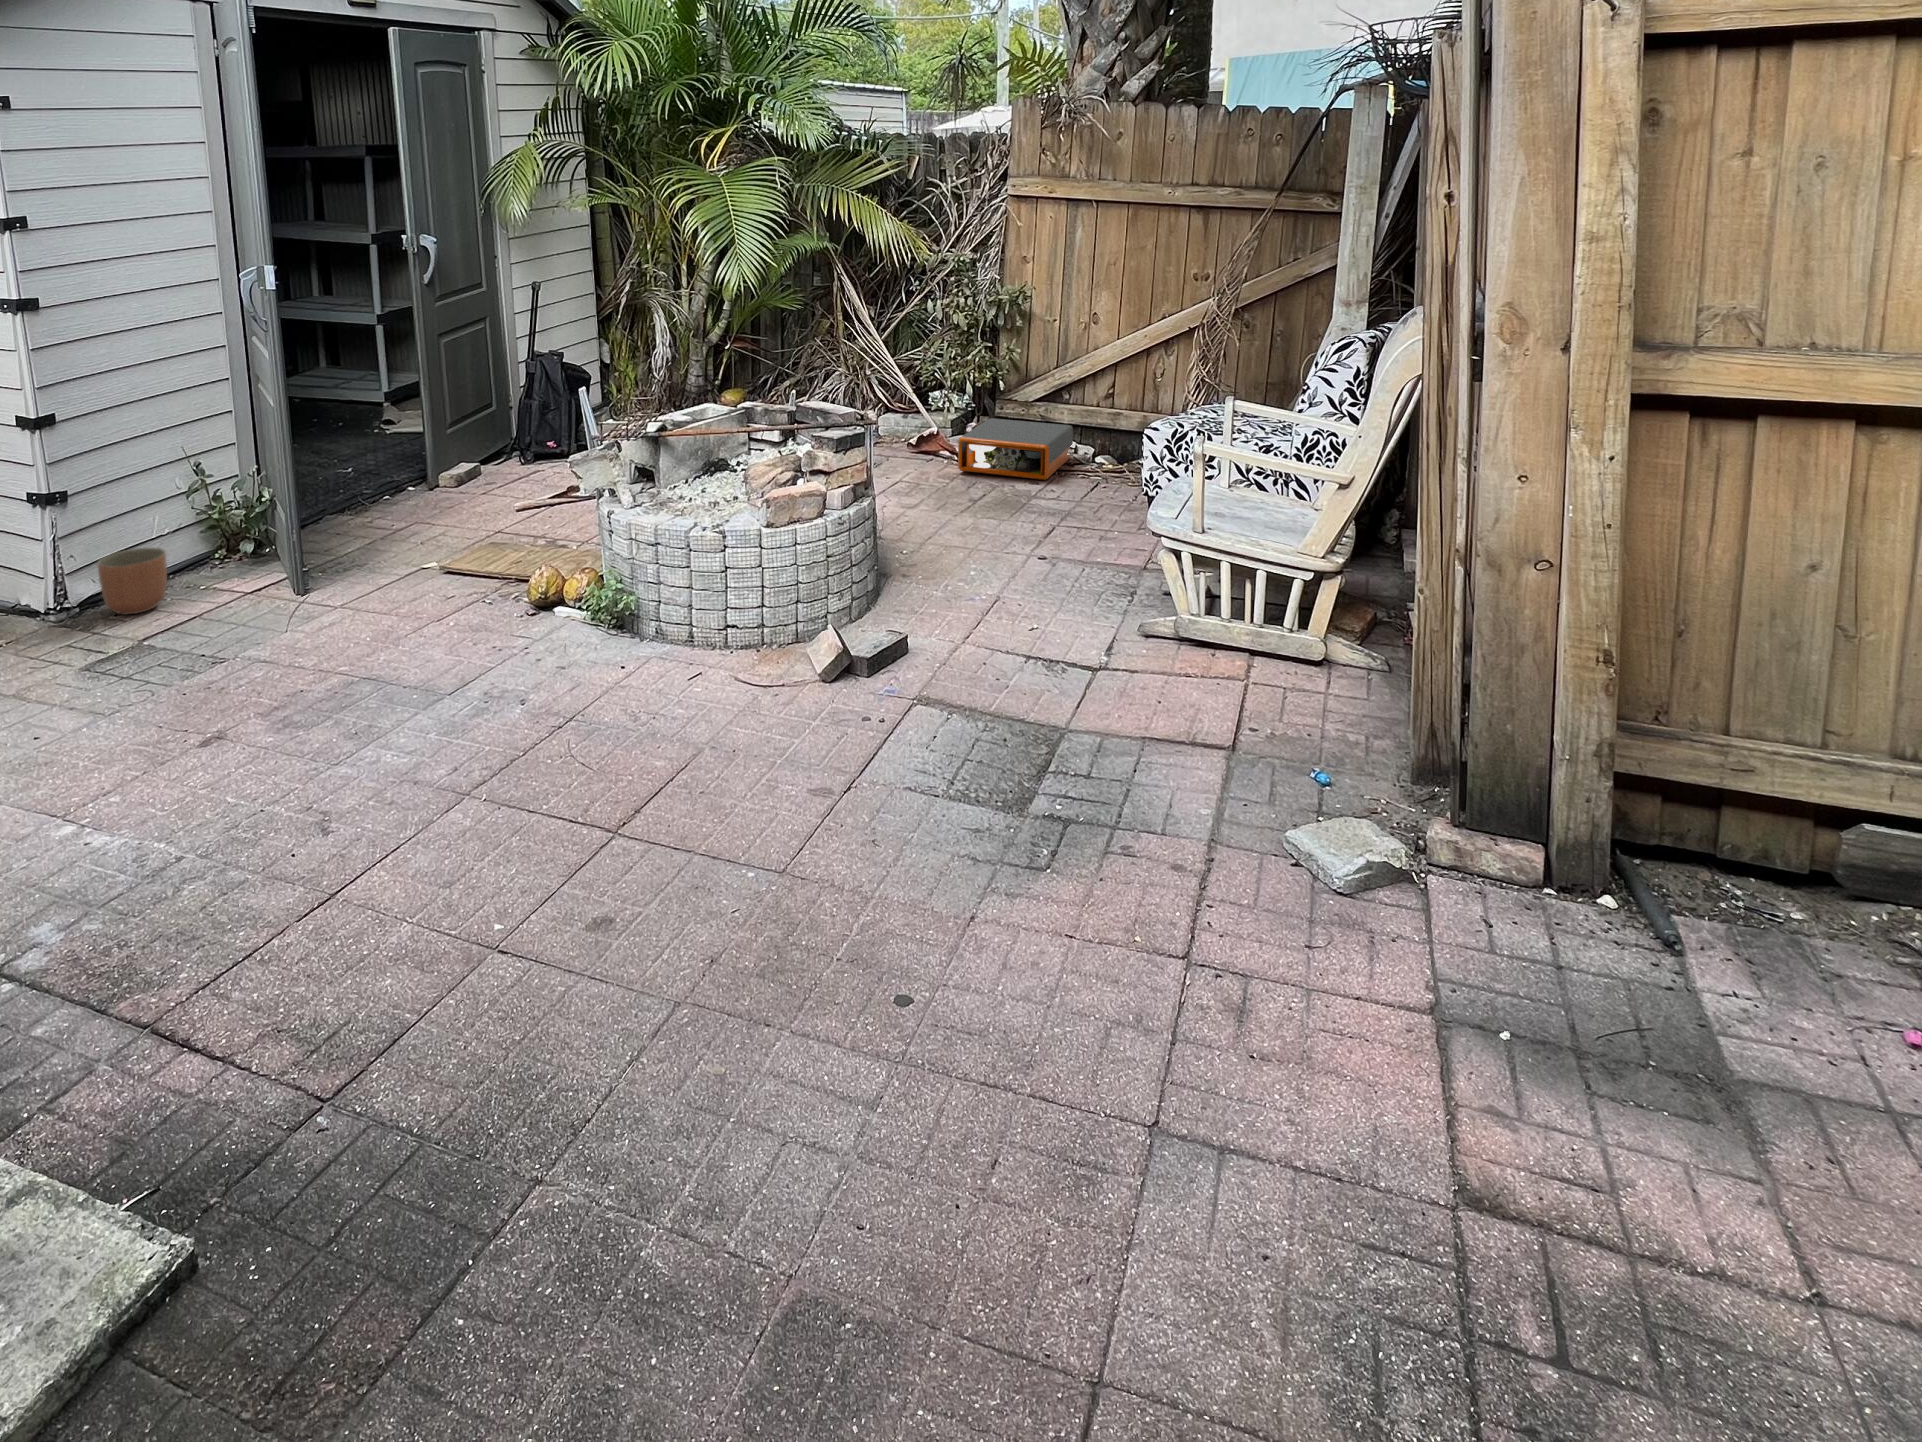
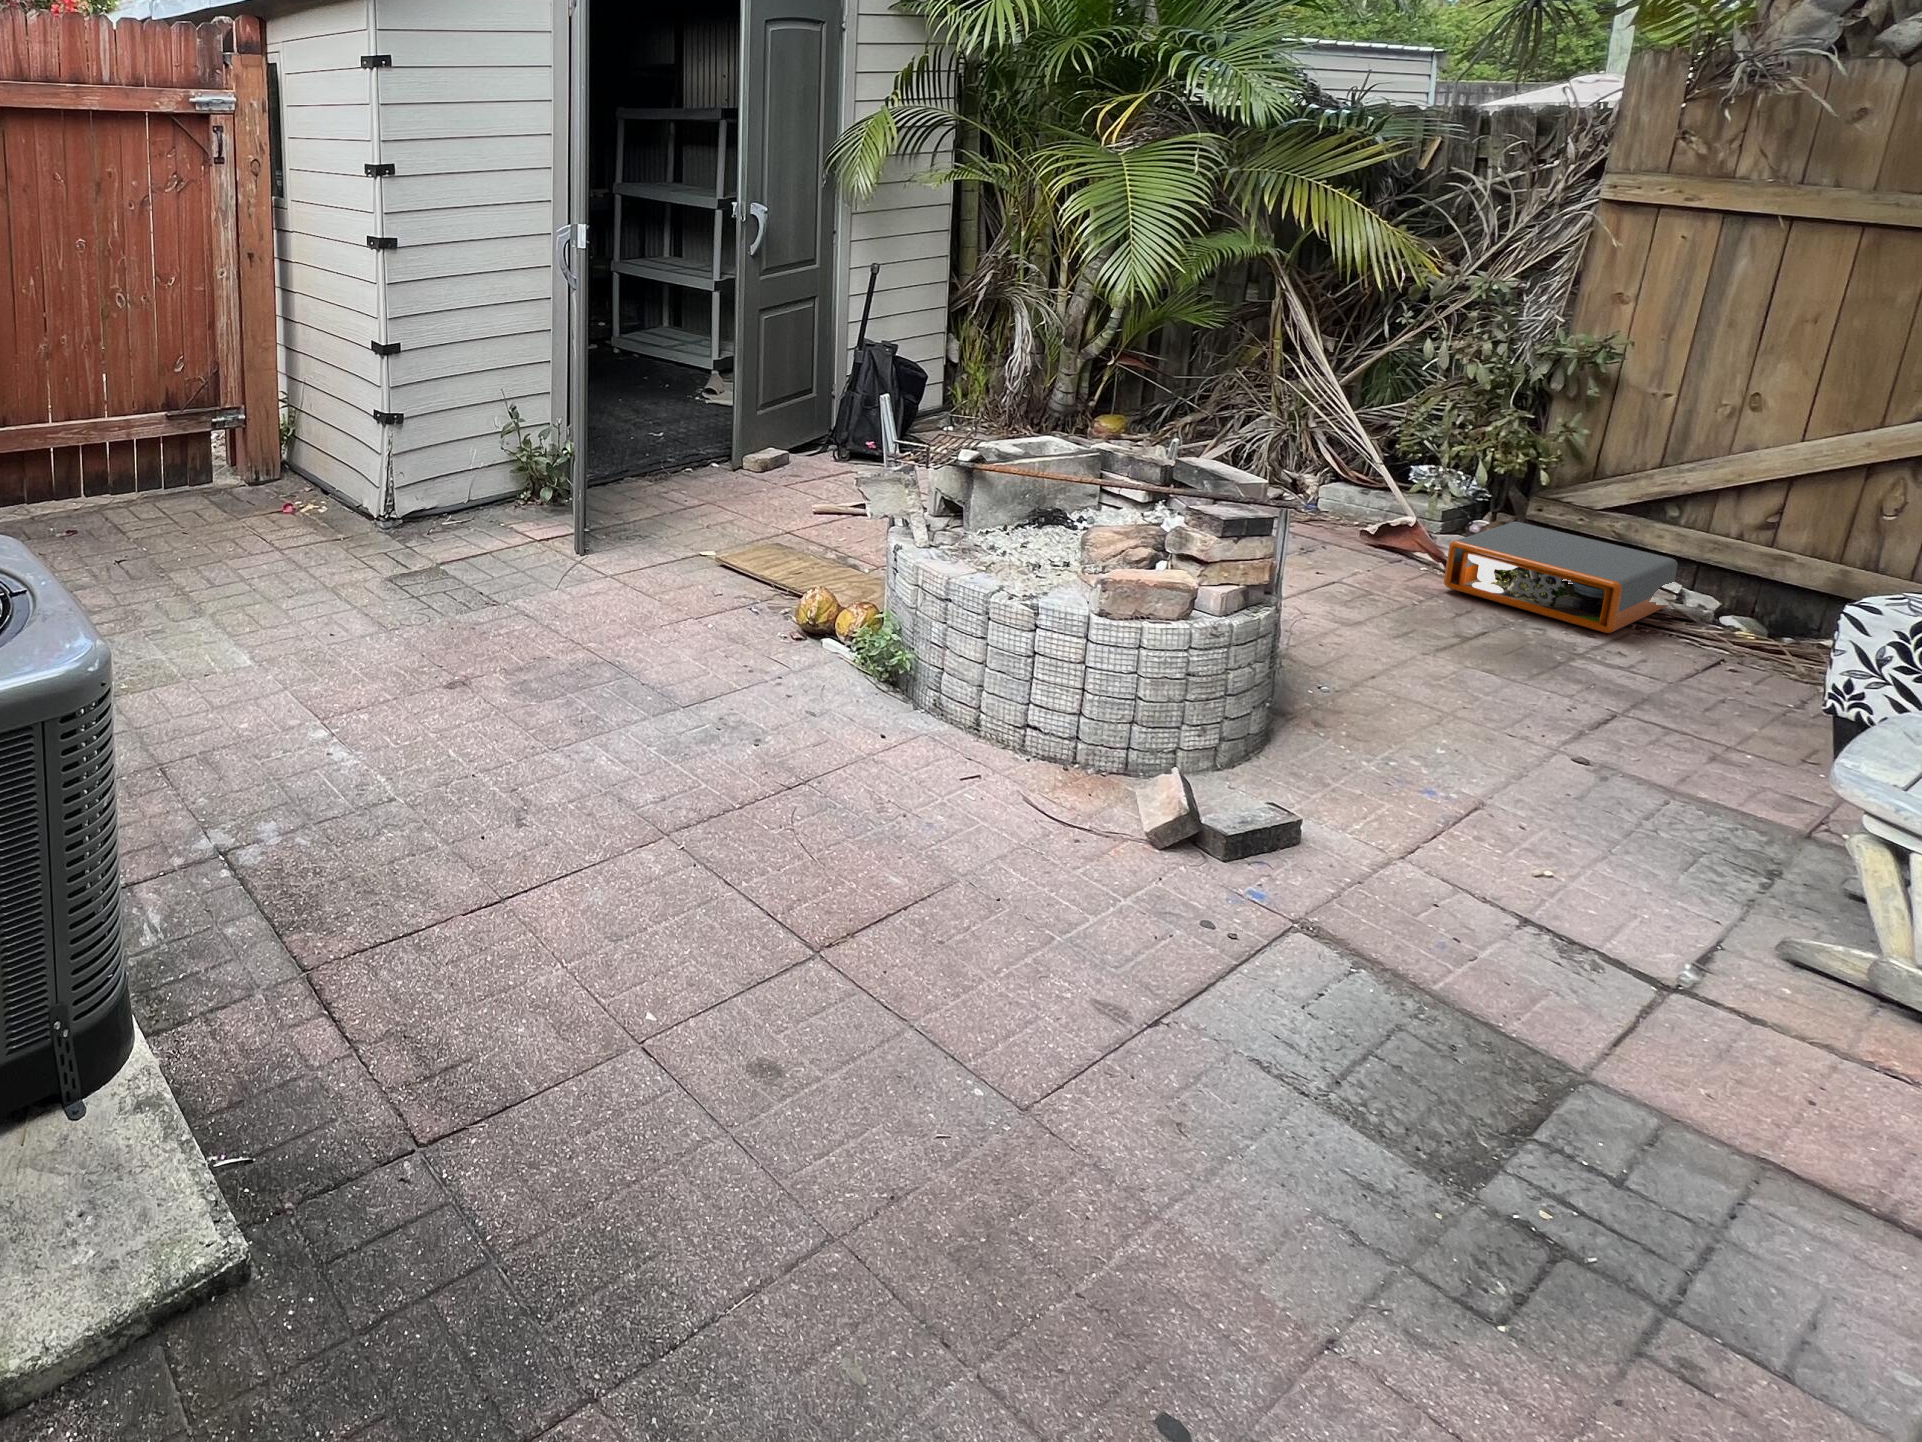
planter: present [97,548,167,614] -> none [416,480,471,540]

